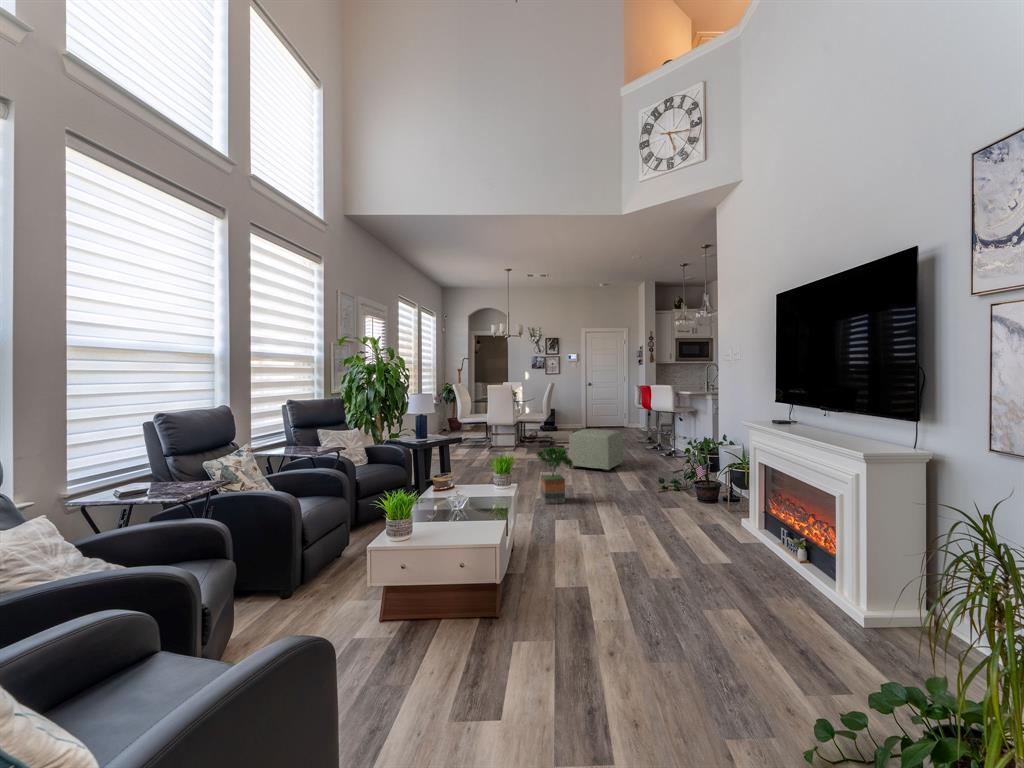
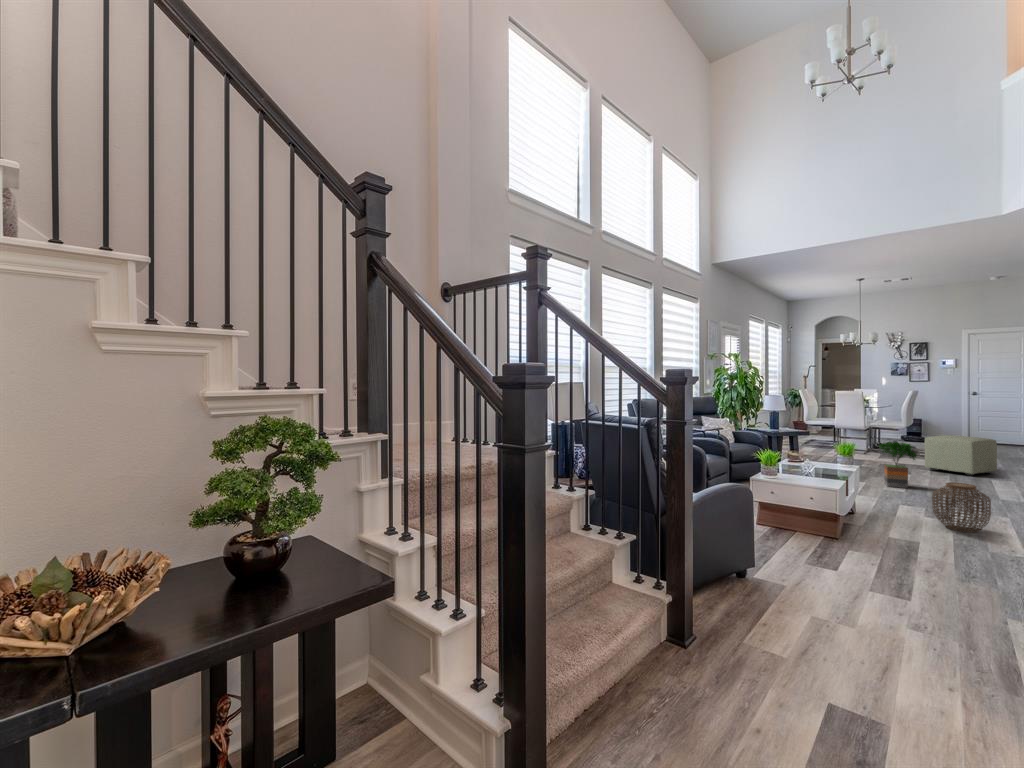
woven basket: none [614,516,678,591] -> present [932,482,991,533]

